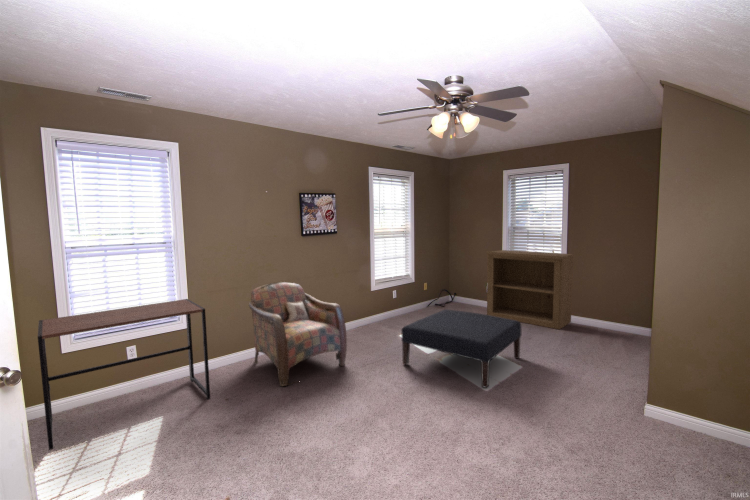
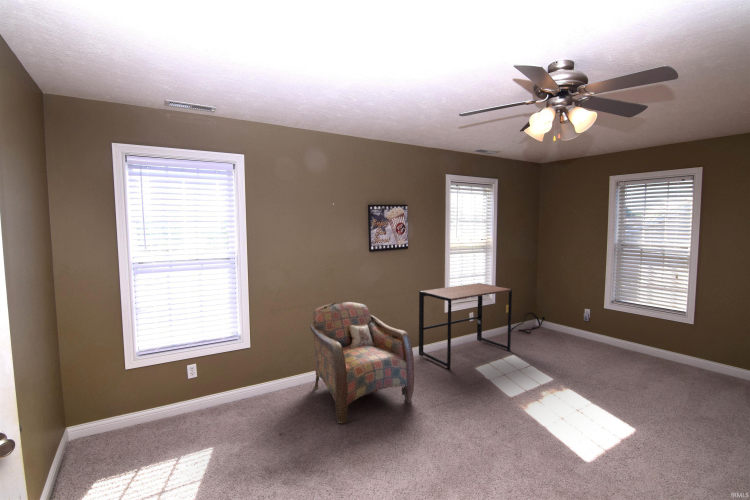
bookshelf: present [487,250,573,329] -> none [584,272,707,378]
desk: present [38,299,210,450] -> present [419,283,512,369]
ottoman: present [401,309,521,388] -> none [479,344,638,459]

